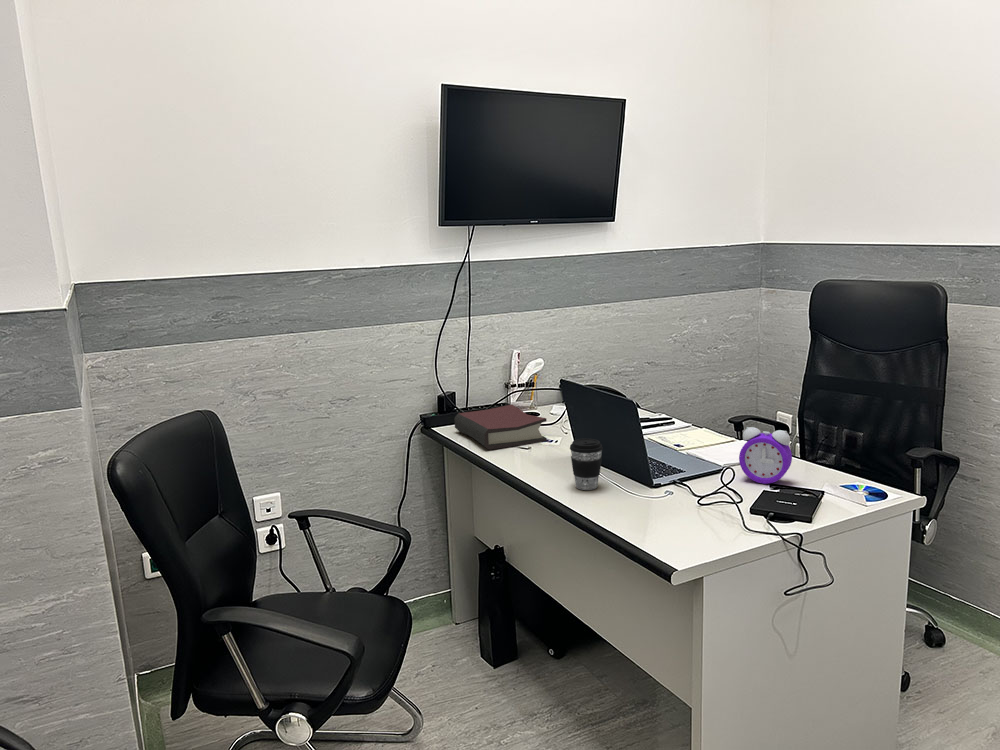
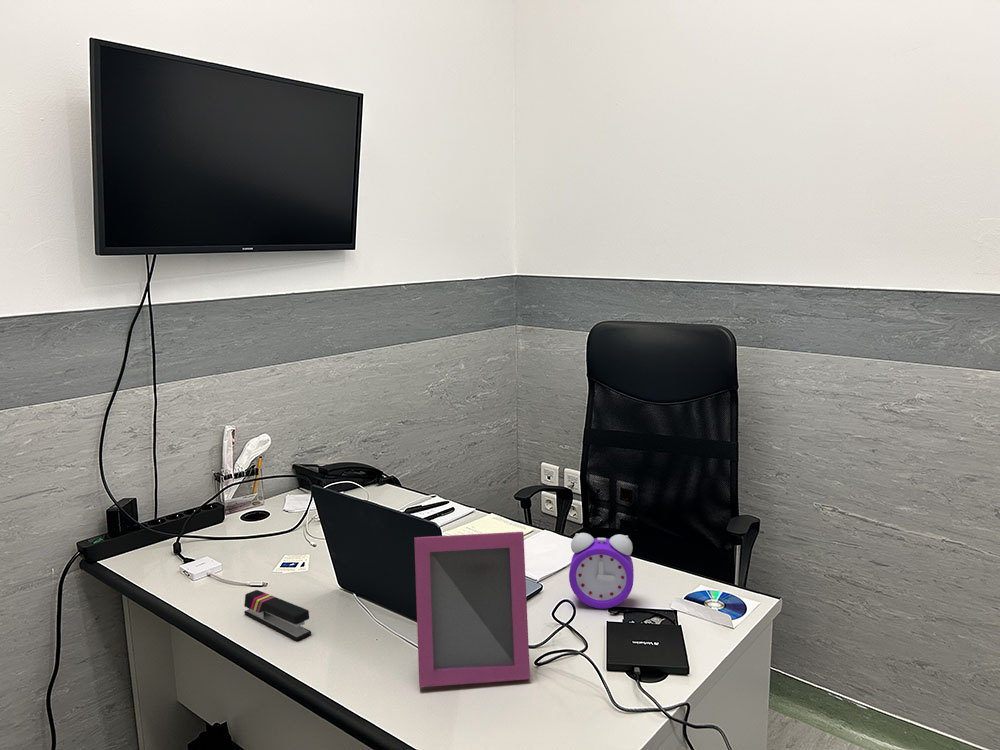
hardback book: present [454,405,547,450] -> none [139,509,287,594]
picture frame: none [616,408,695,510] -> present [414,532,530,687]
coffee cup: present [570,438,603,490] -> none [336,579,386,660]
stapler: none [515,447,555,477] -> present [244,590,311,640]

